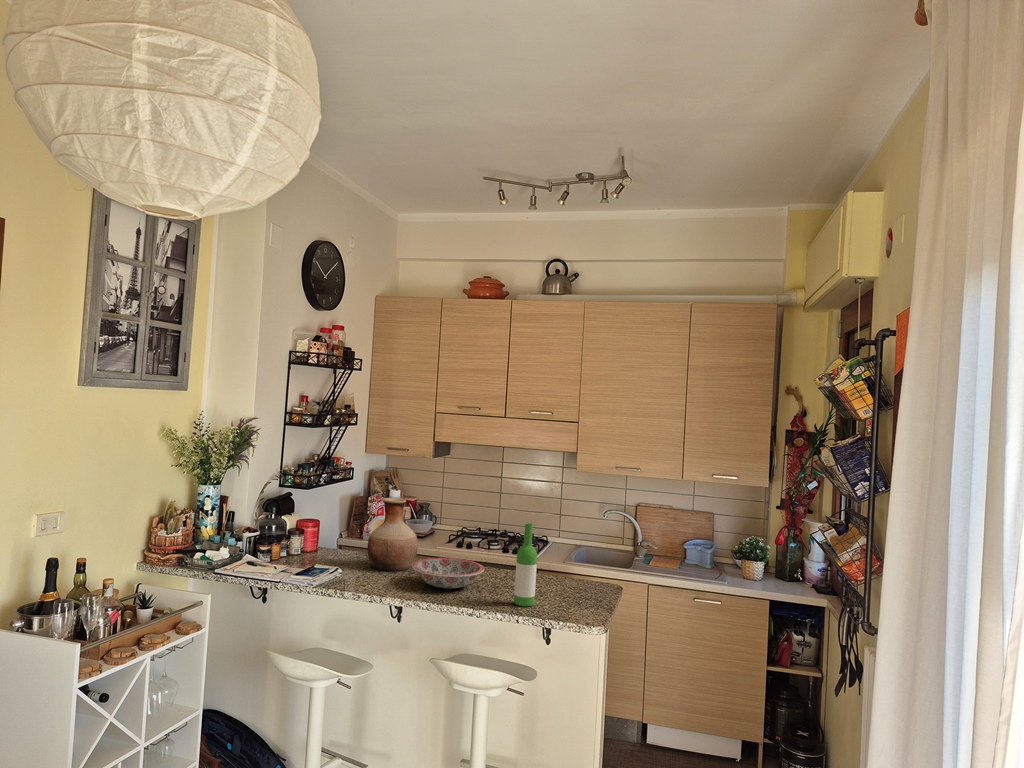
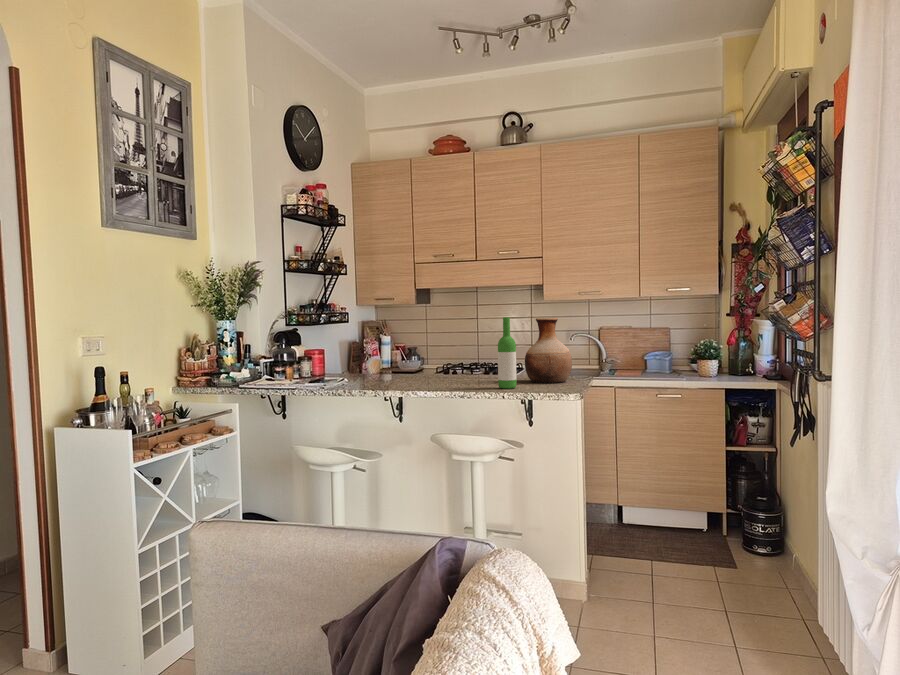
vase: present [367,498,418,571] -> present [525,318,572,383]
ceramic bowl: present [412,558,484,588] -> none [406,364,470,384]

